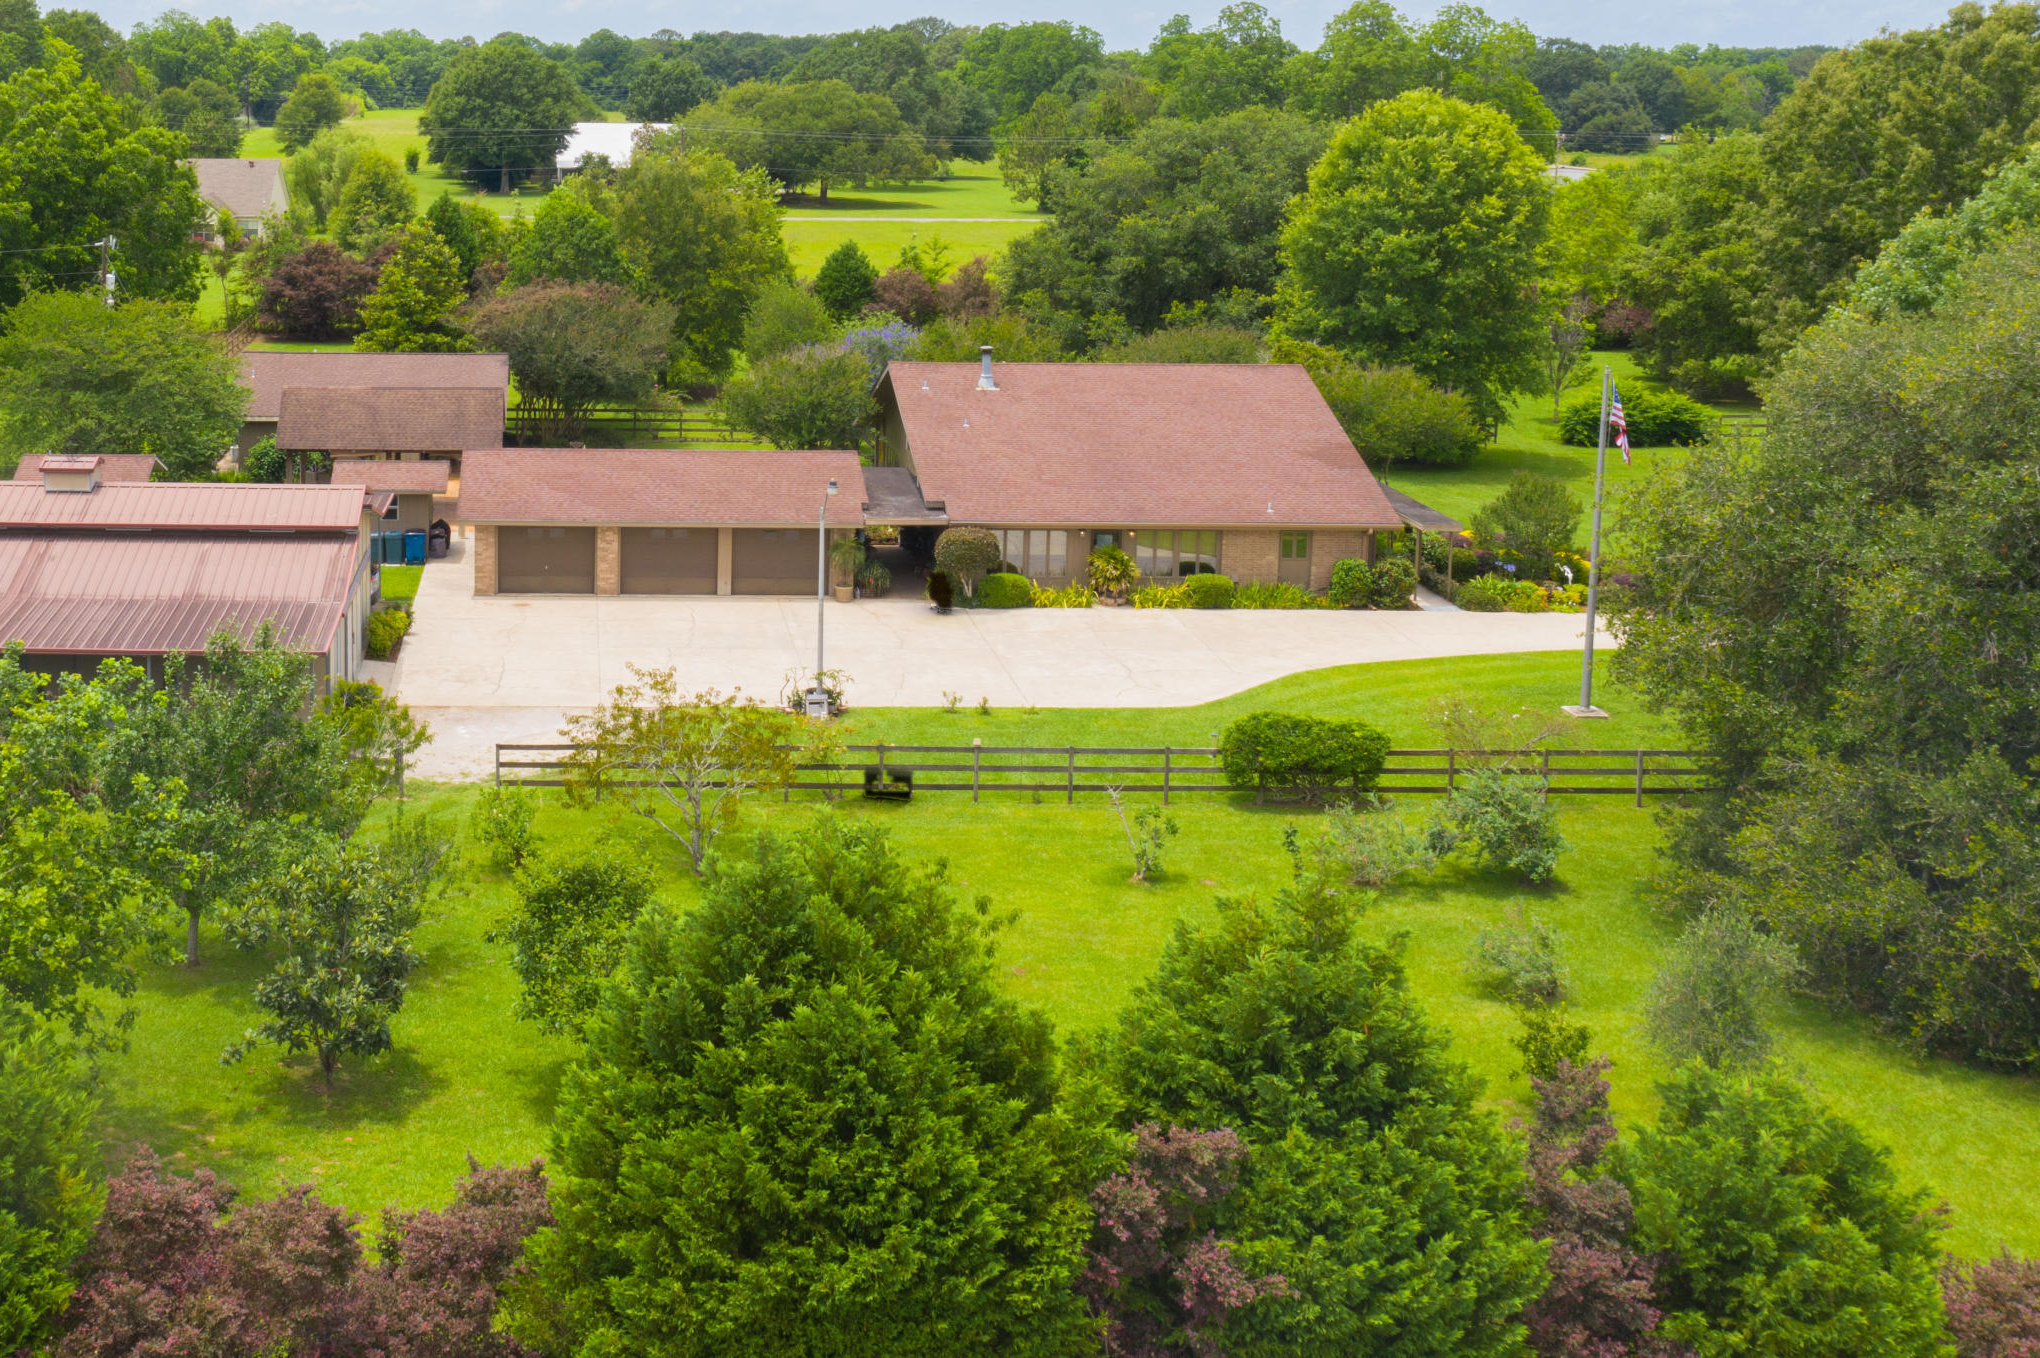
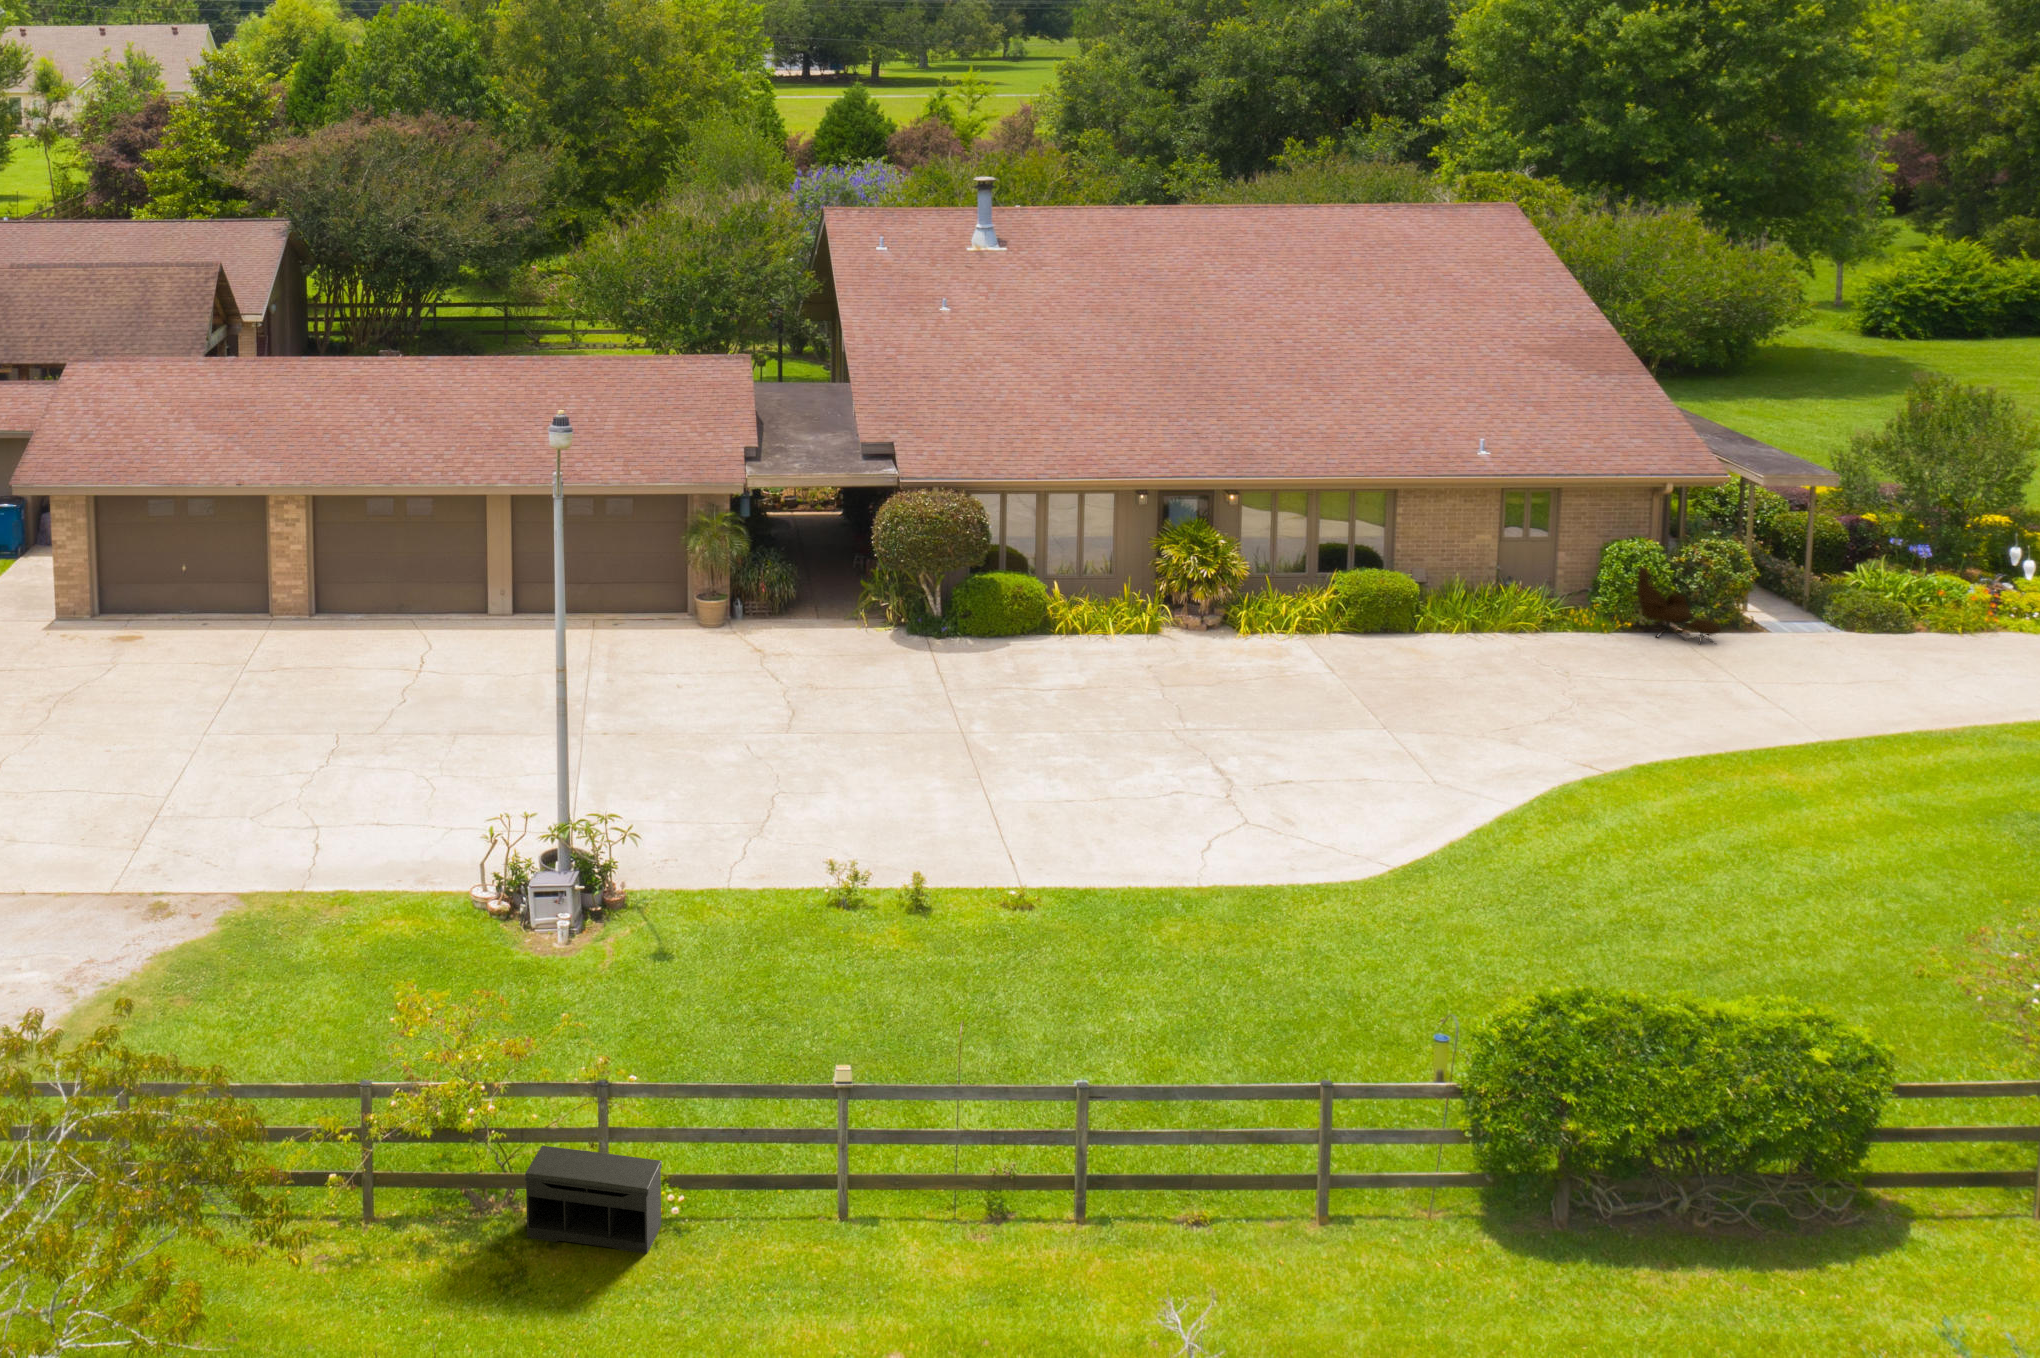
lounge chair: present [927,572,955,611] -> present [1638,567,1721,640]

